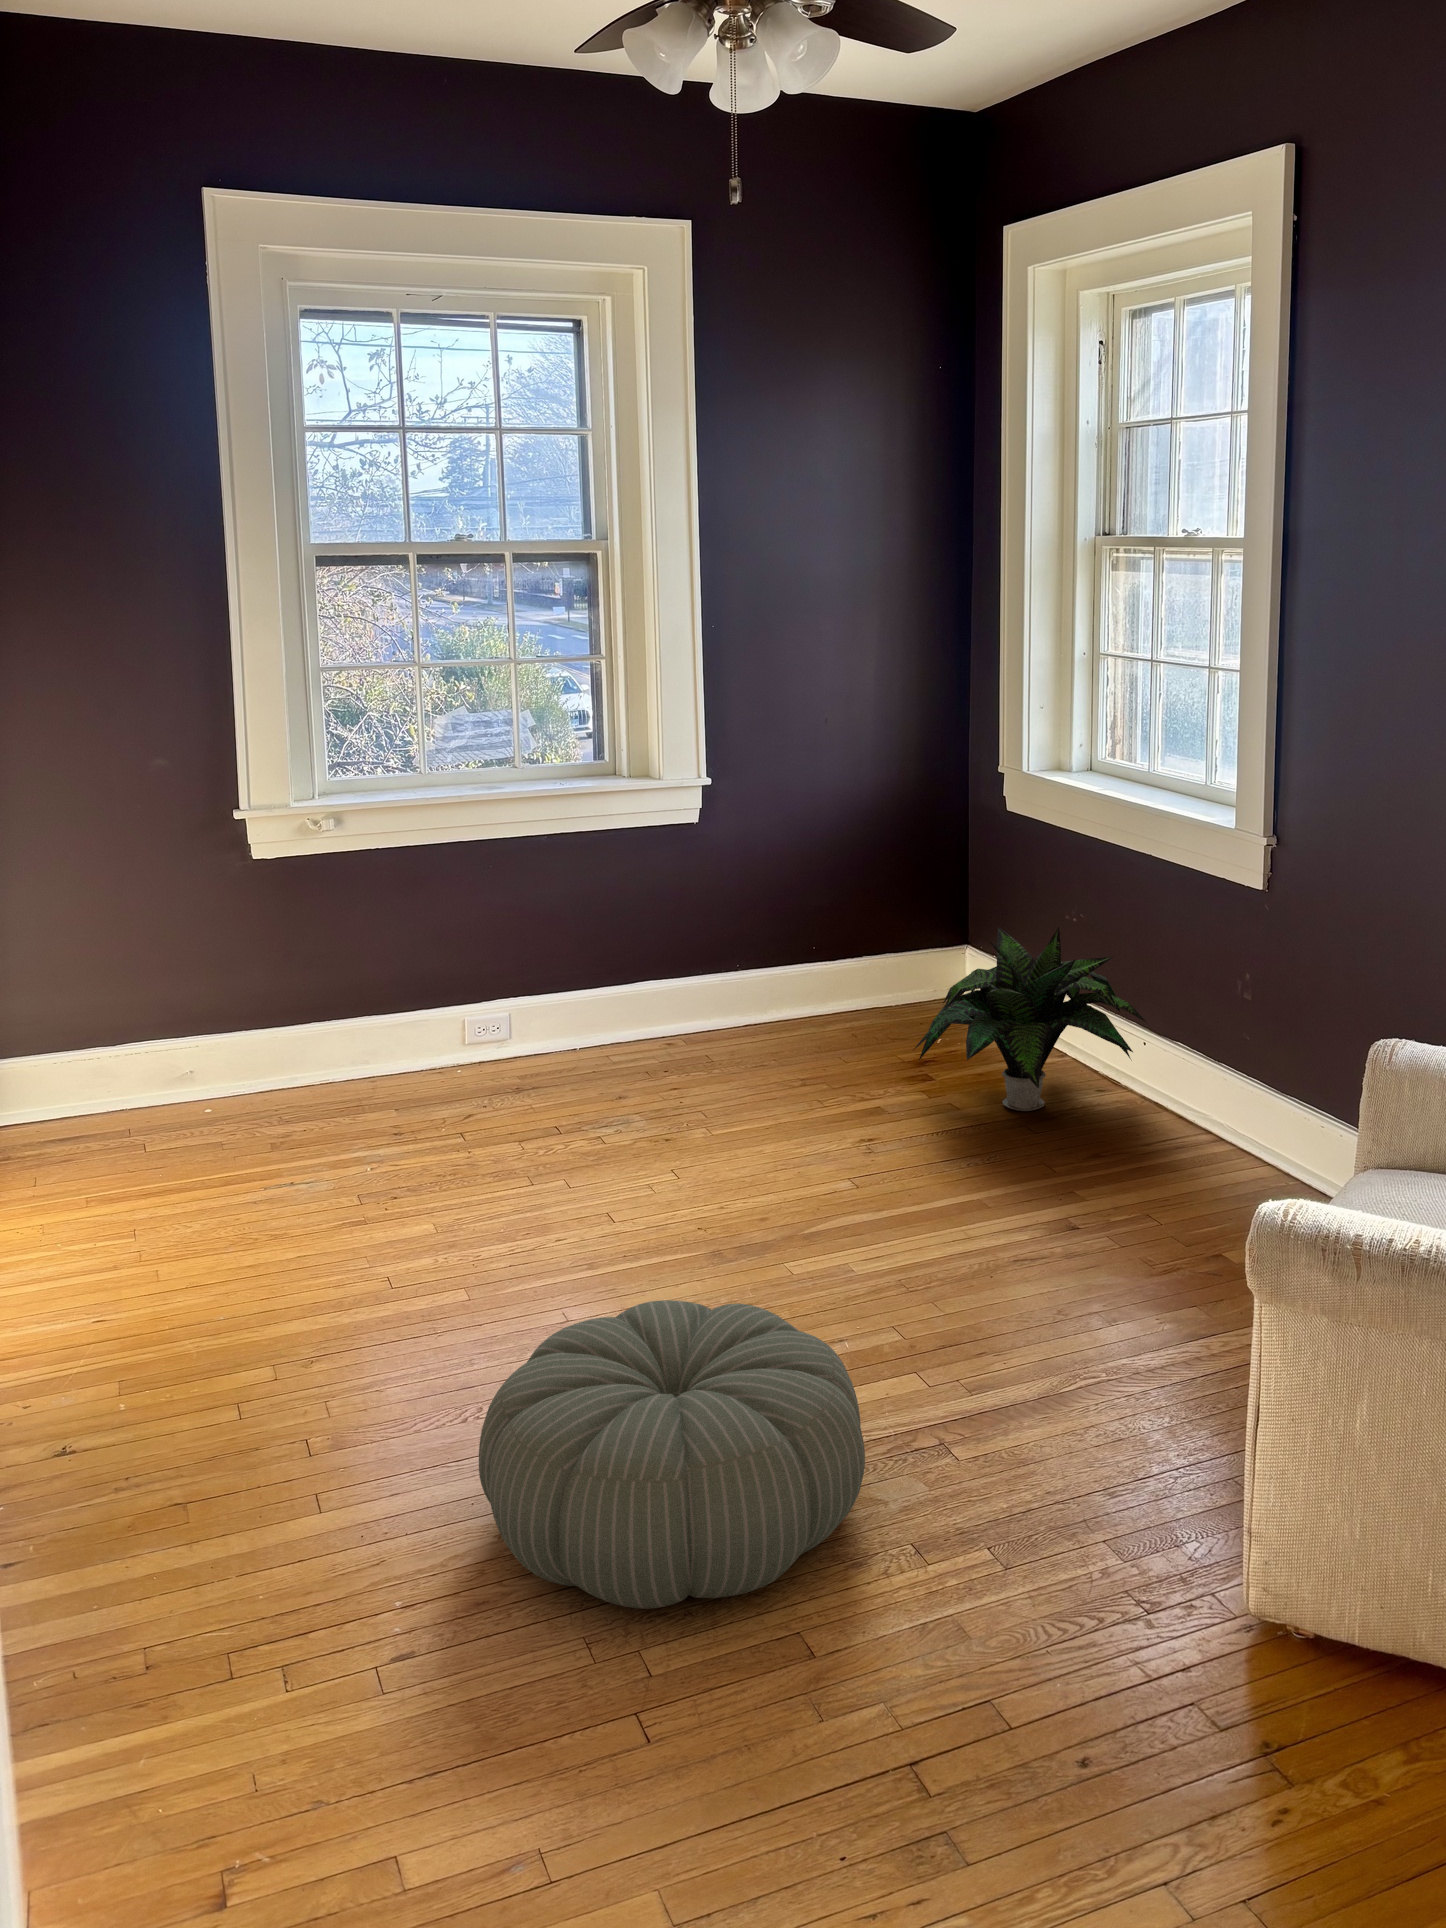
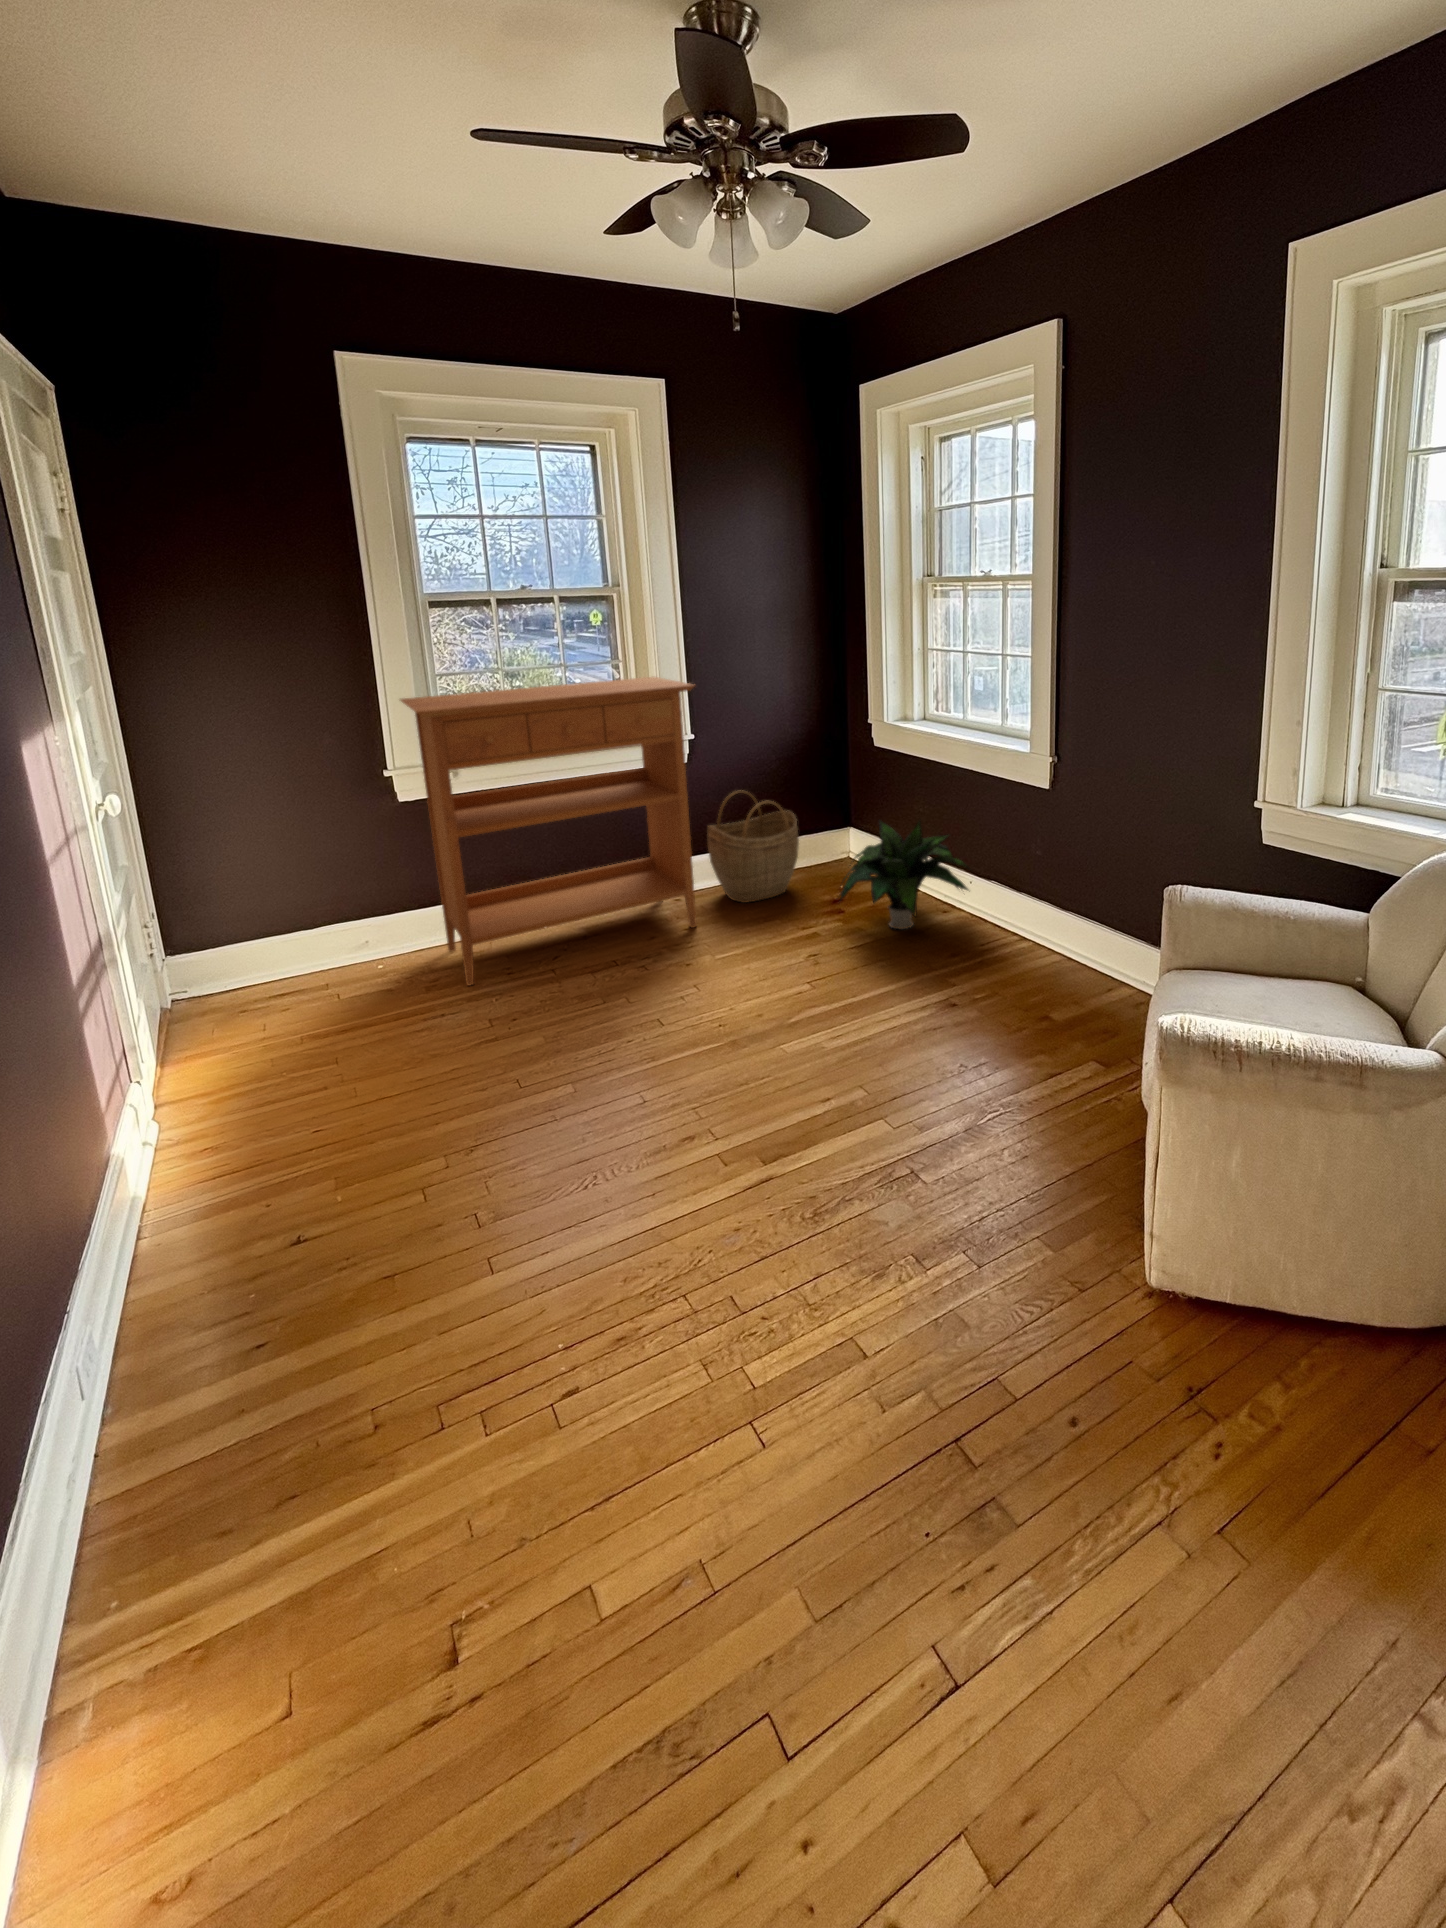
console table: none [264,680,710,1144] -> present [400,677,697,986]
woven basket: none [723,870,872,1054] -> present [708,791,799,903]
pouf: present [479,1300,865,1609] -> none [610,1096,877,1334]

